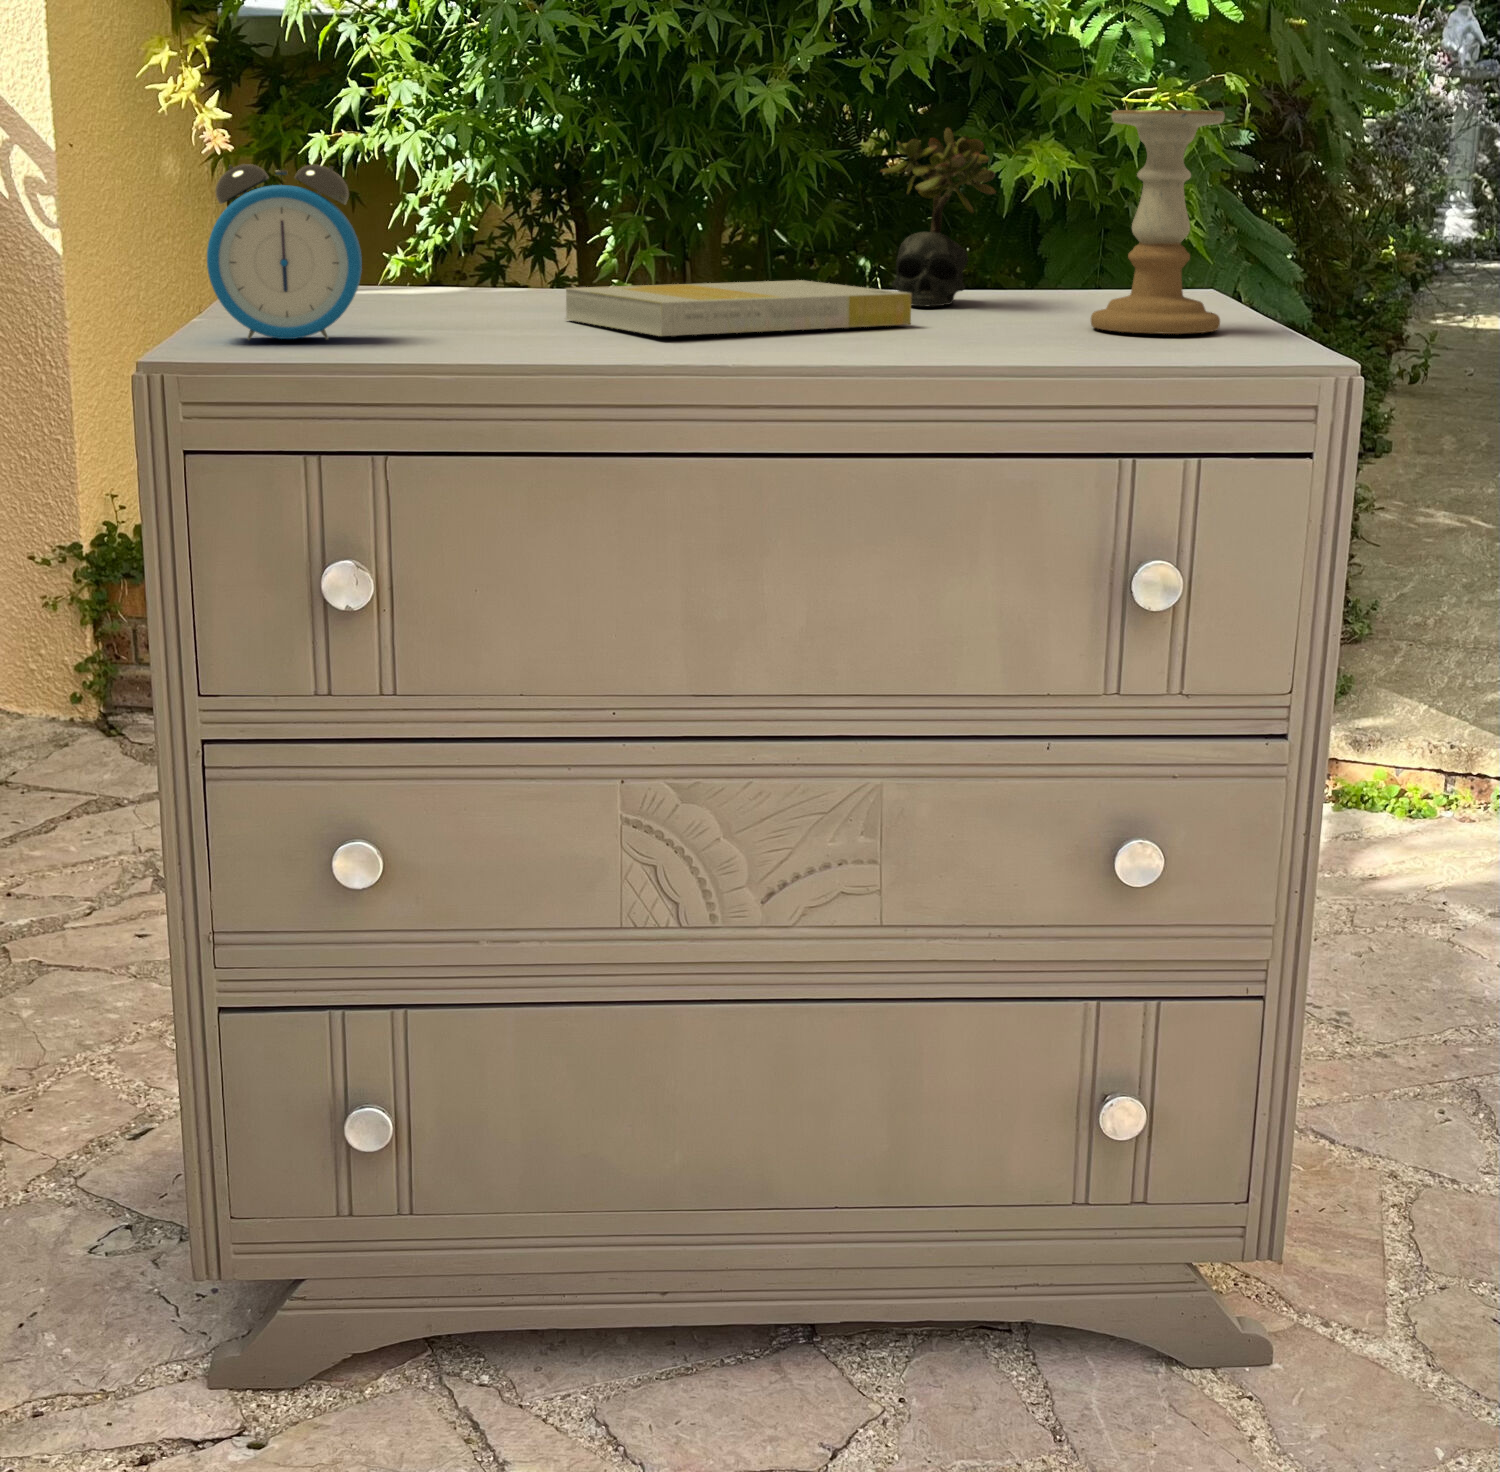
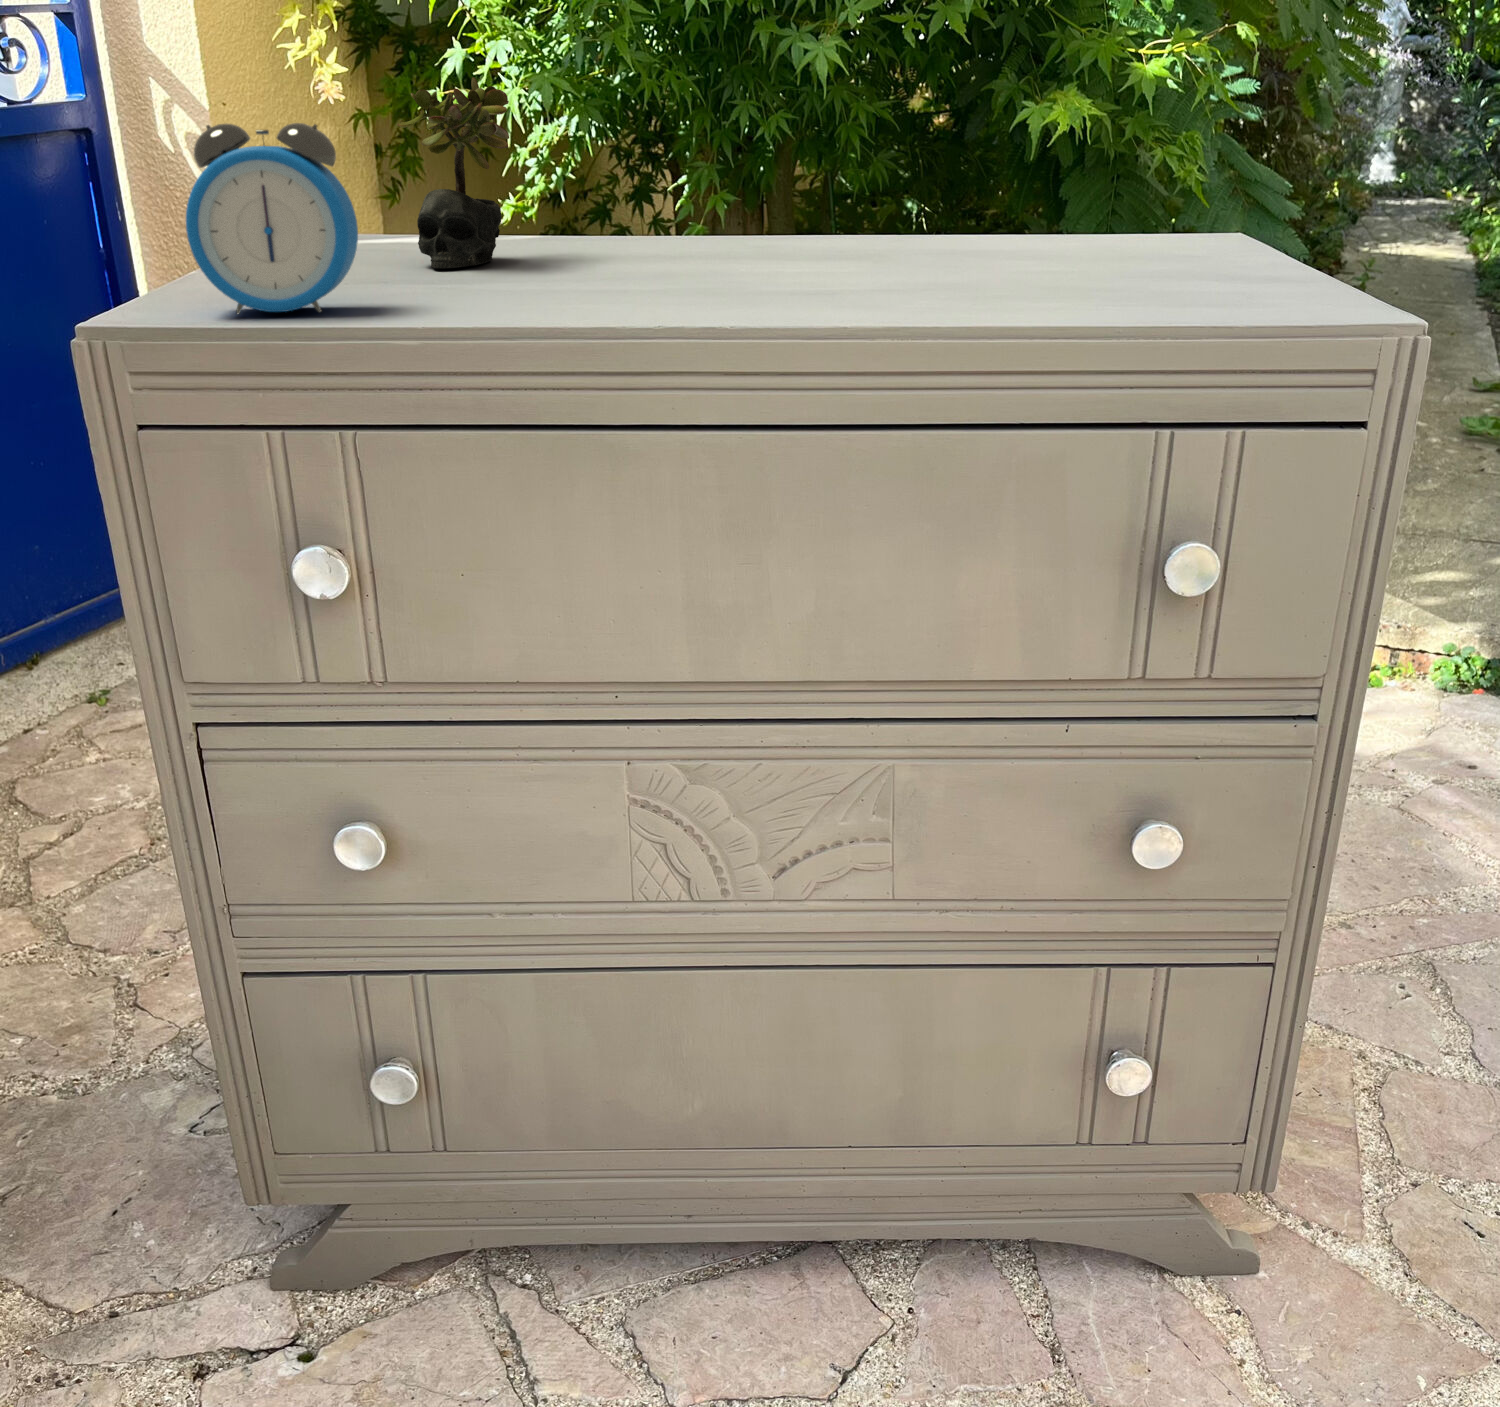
candle holder: present [1091,110,1224,334] -> none [1119,48,1273,293]
succulent plant: present [881,128,996,306] -> present [397,77,509,268]
book: present [566,280,912,336] -> none [581,235,934,304]

